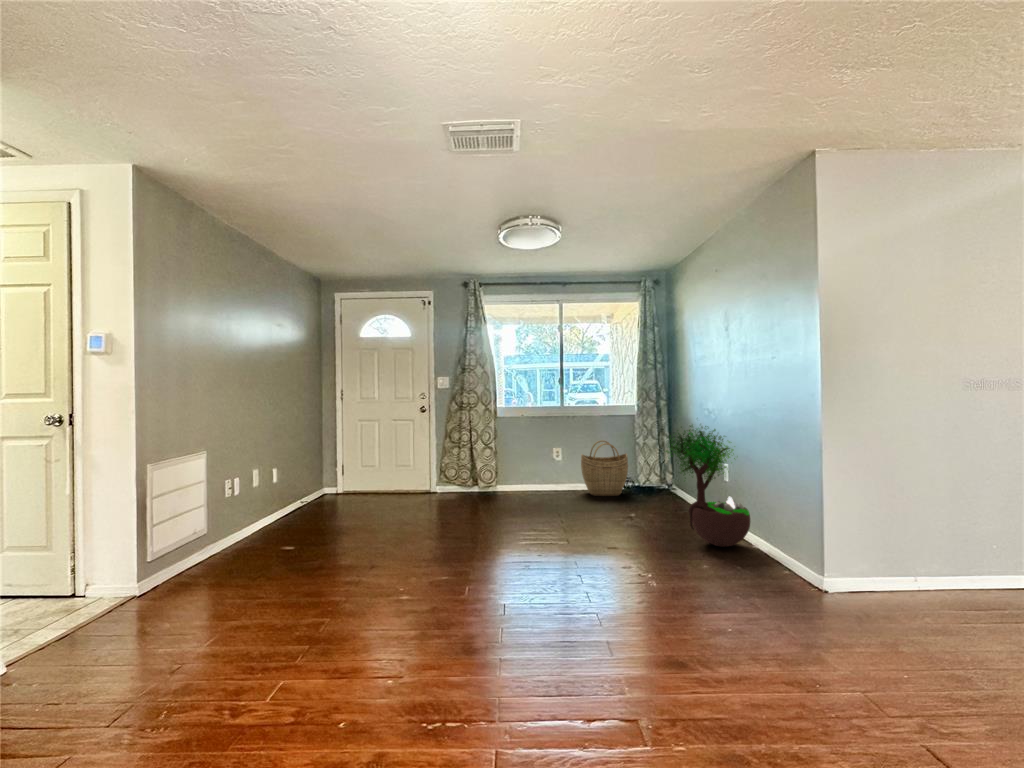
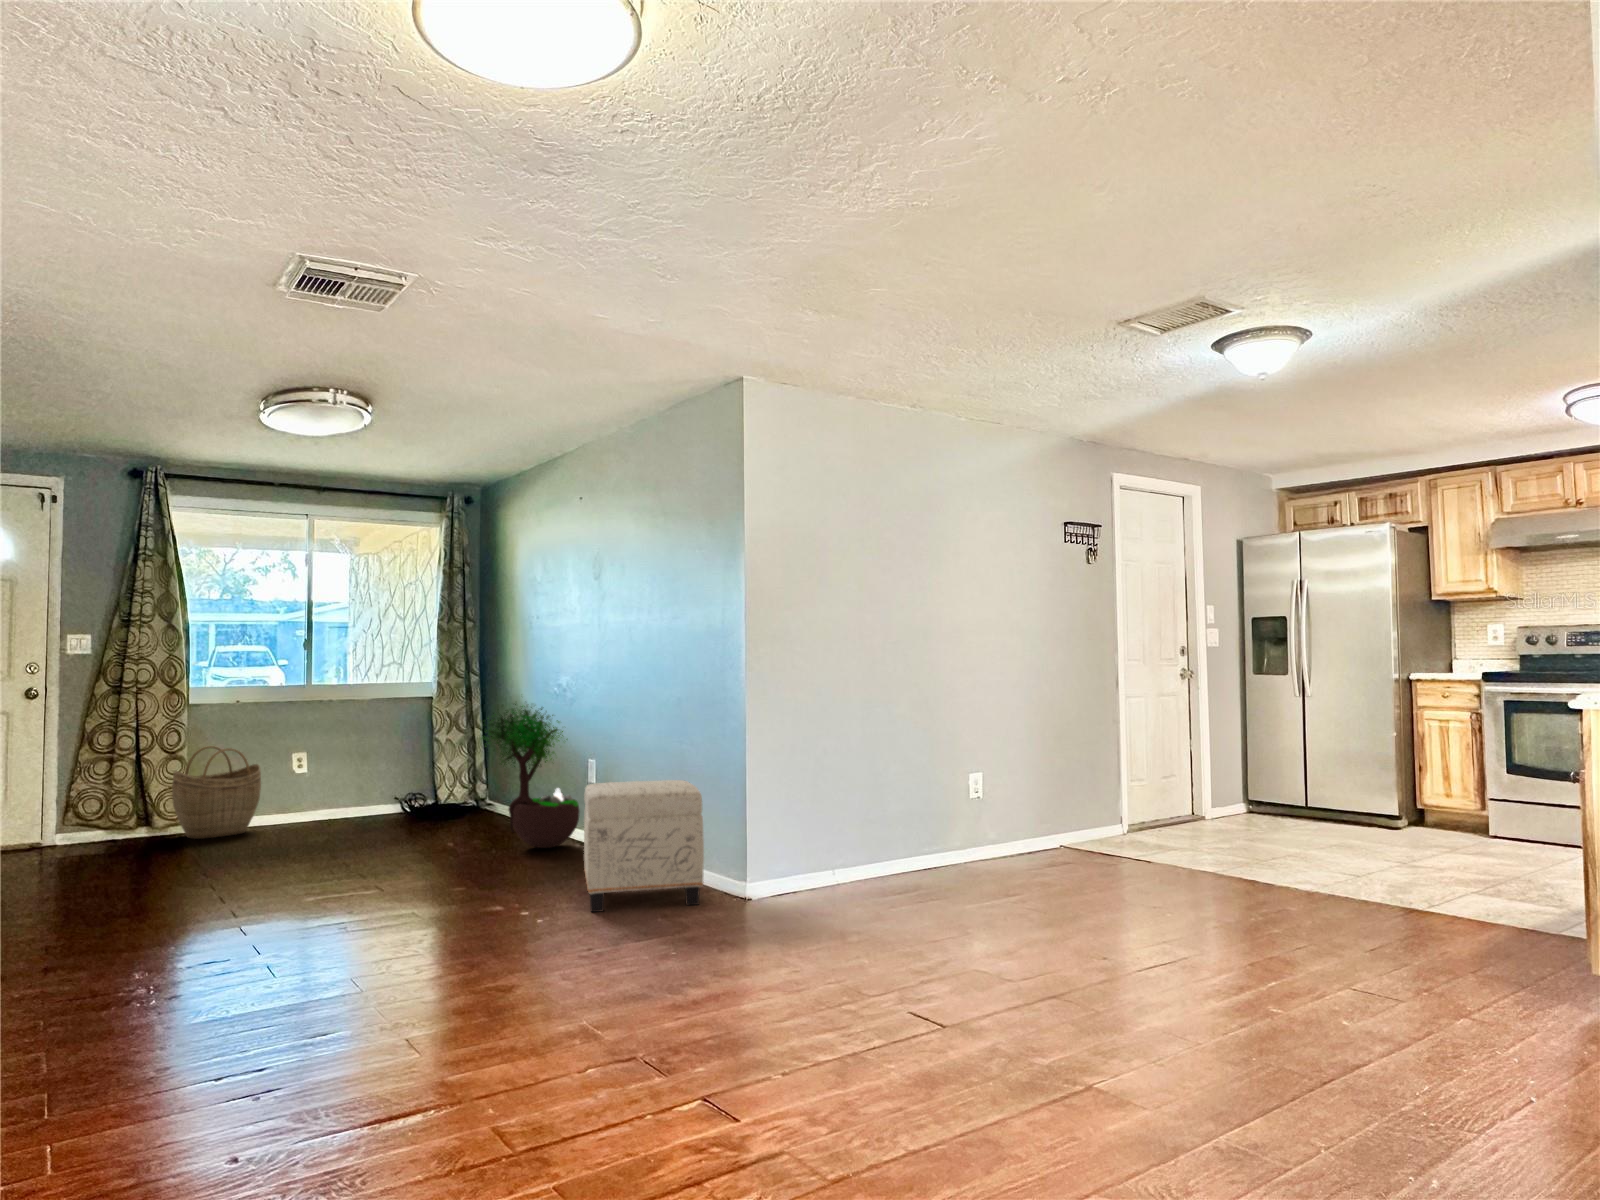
woven basket: present [581,440,628,496] -> present [172,746,261,839]
ottoman: none [767,518,950,707] -> present [584,780,704,912]

